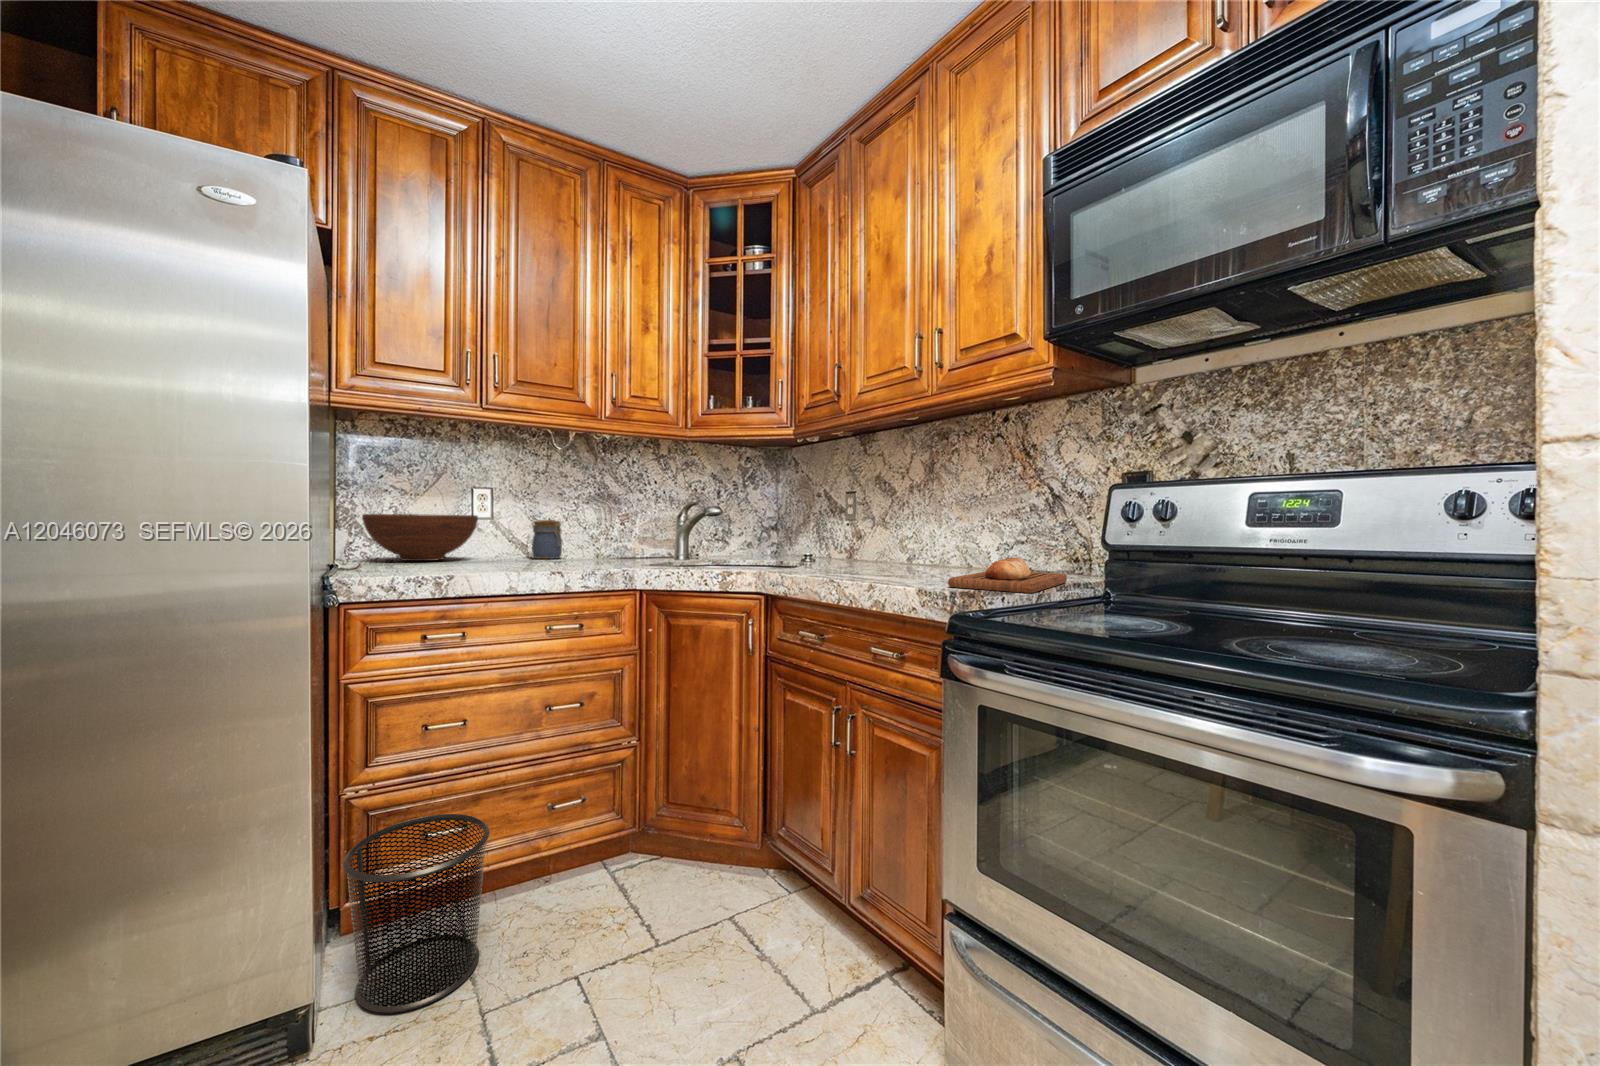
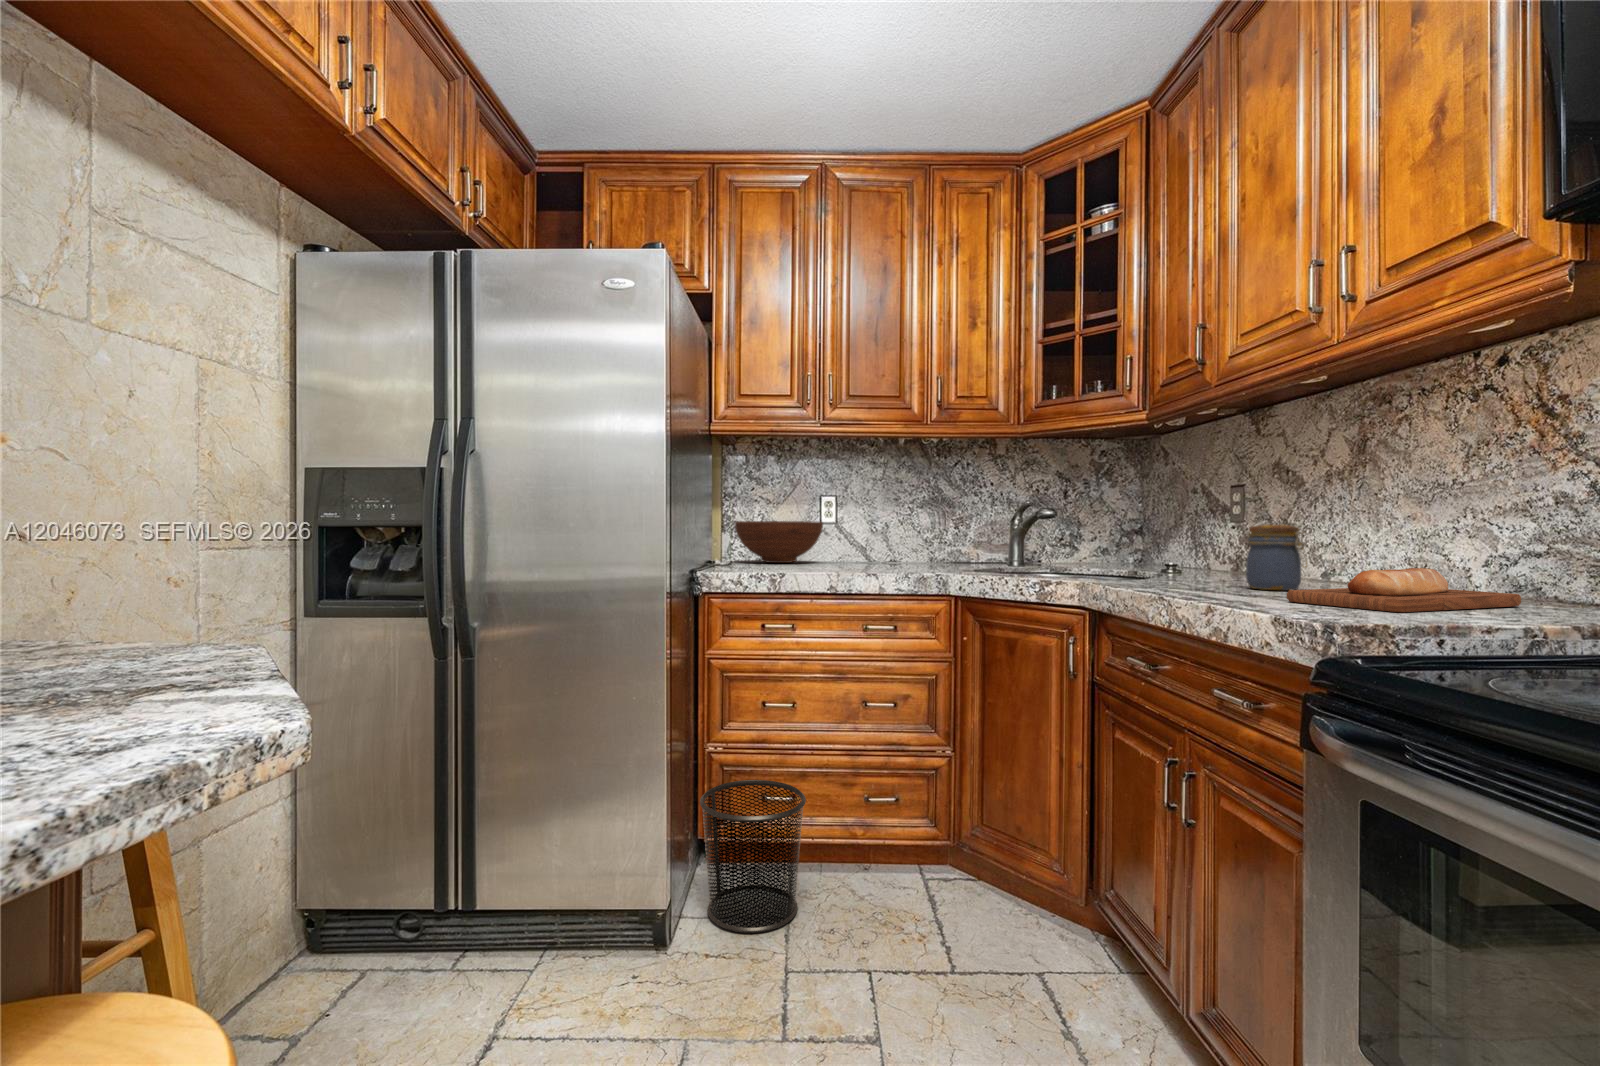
jar: present [532,520,562,559] -> present [1246,524,1306,590]

